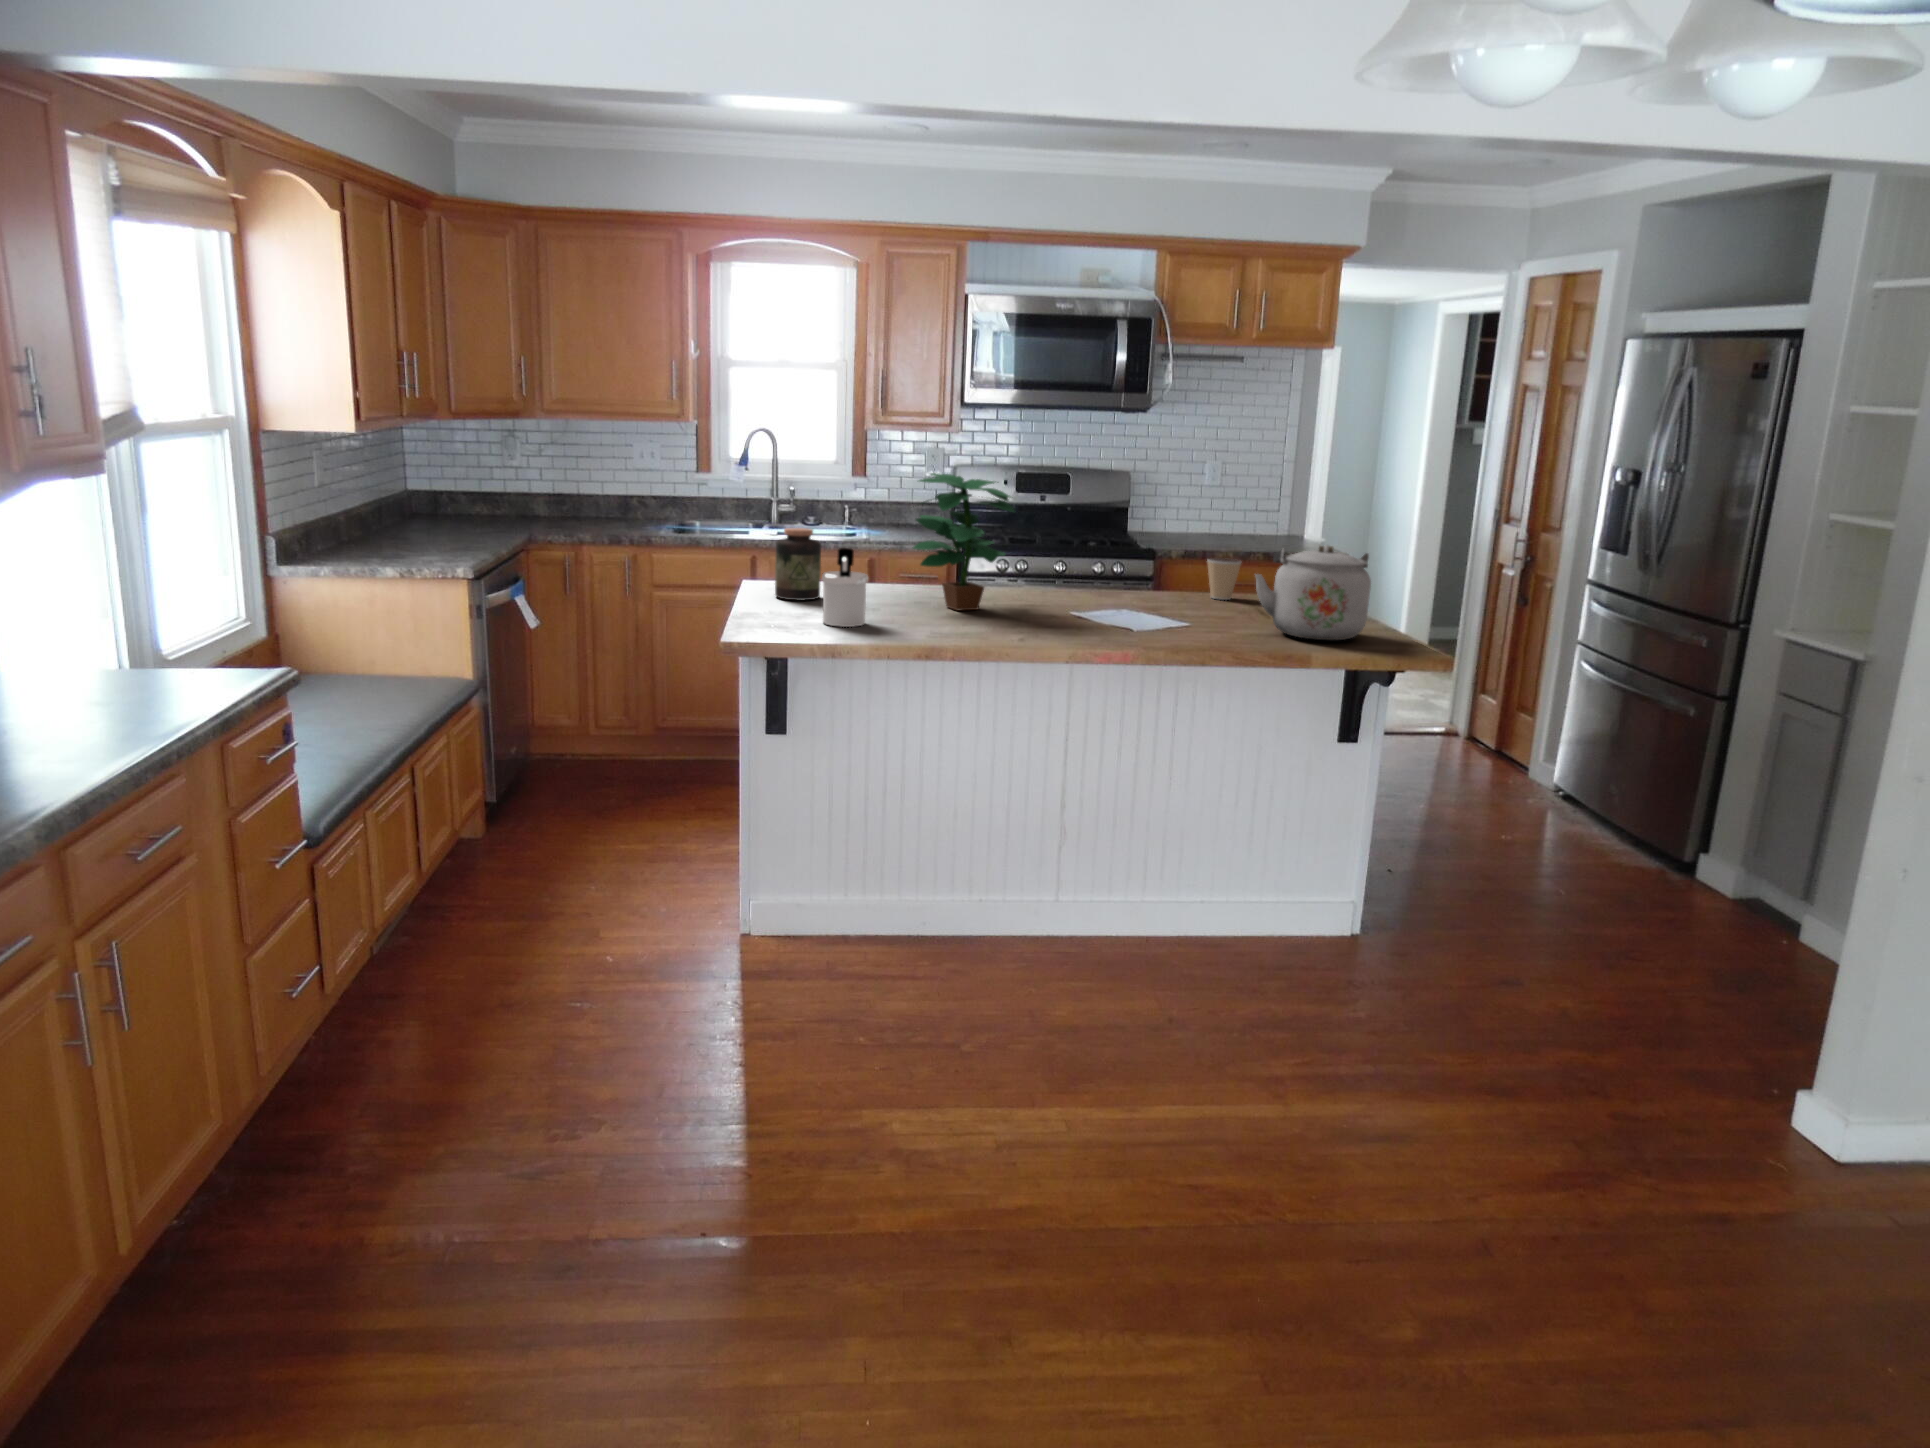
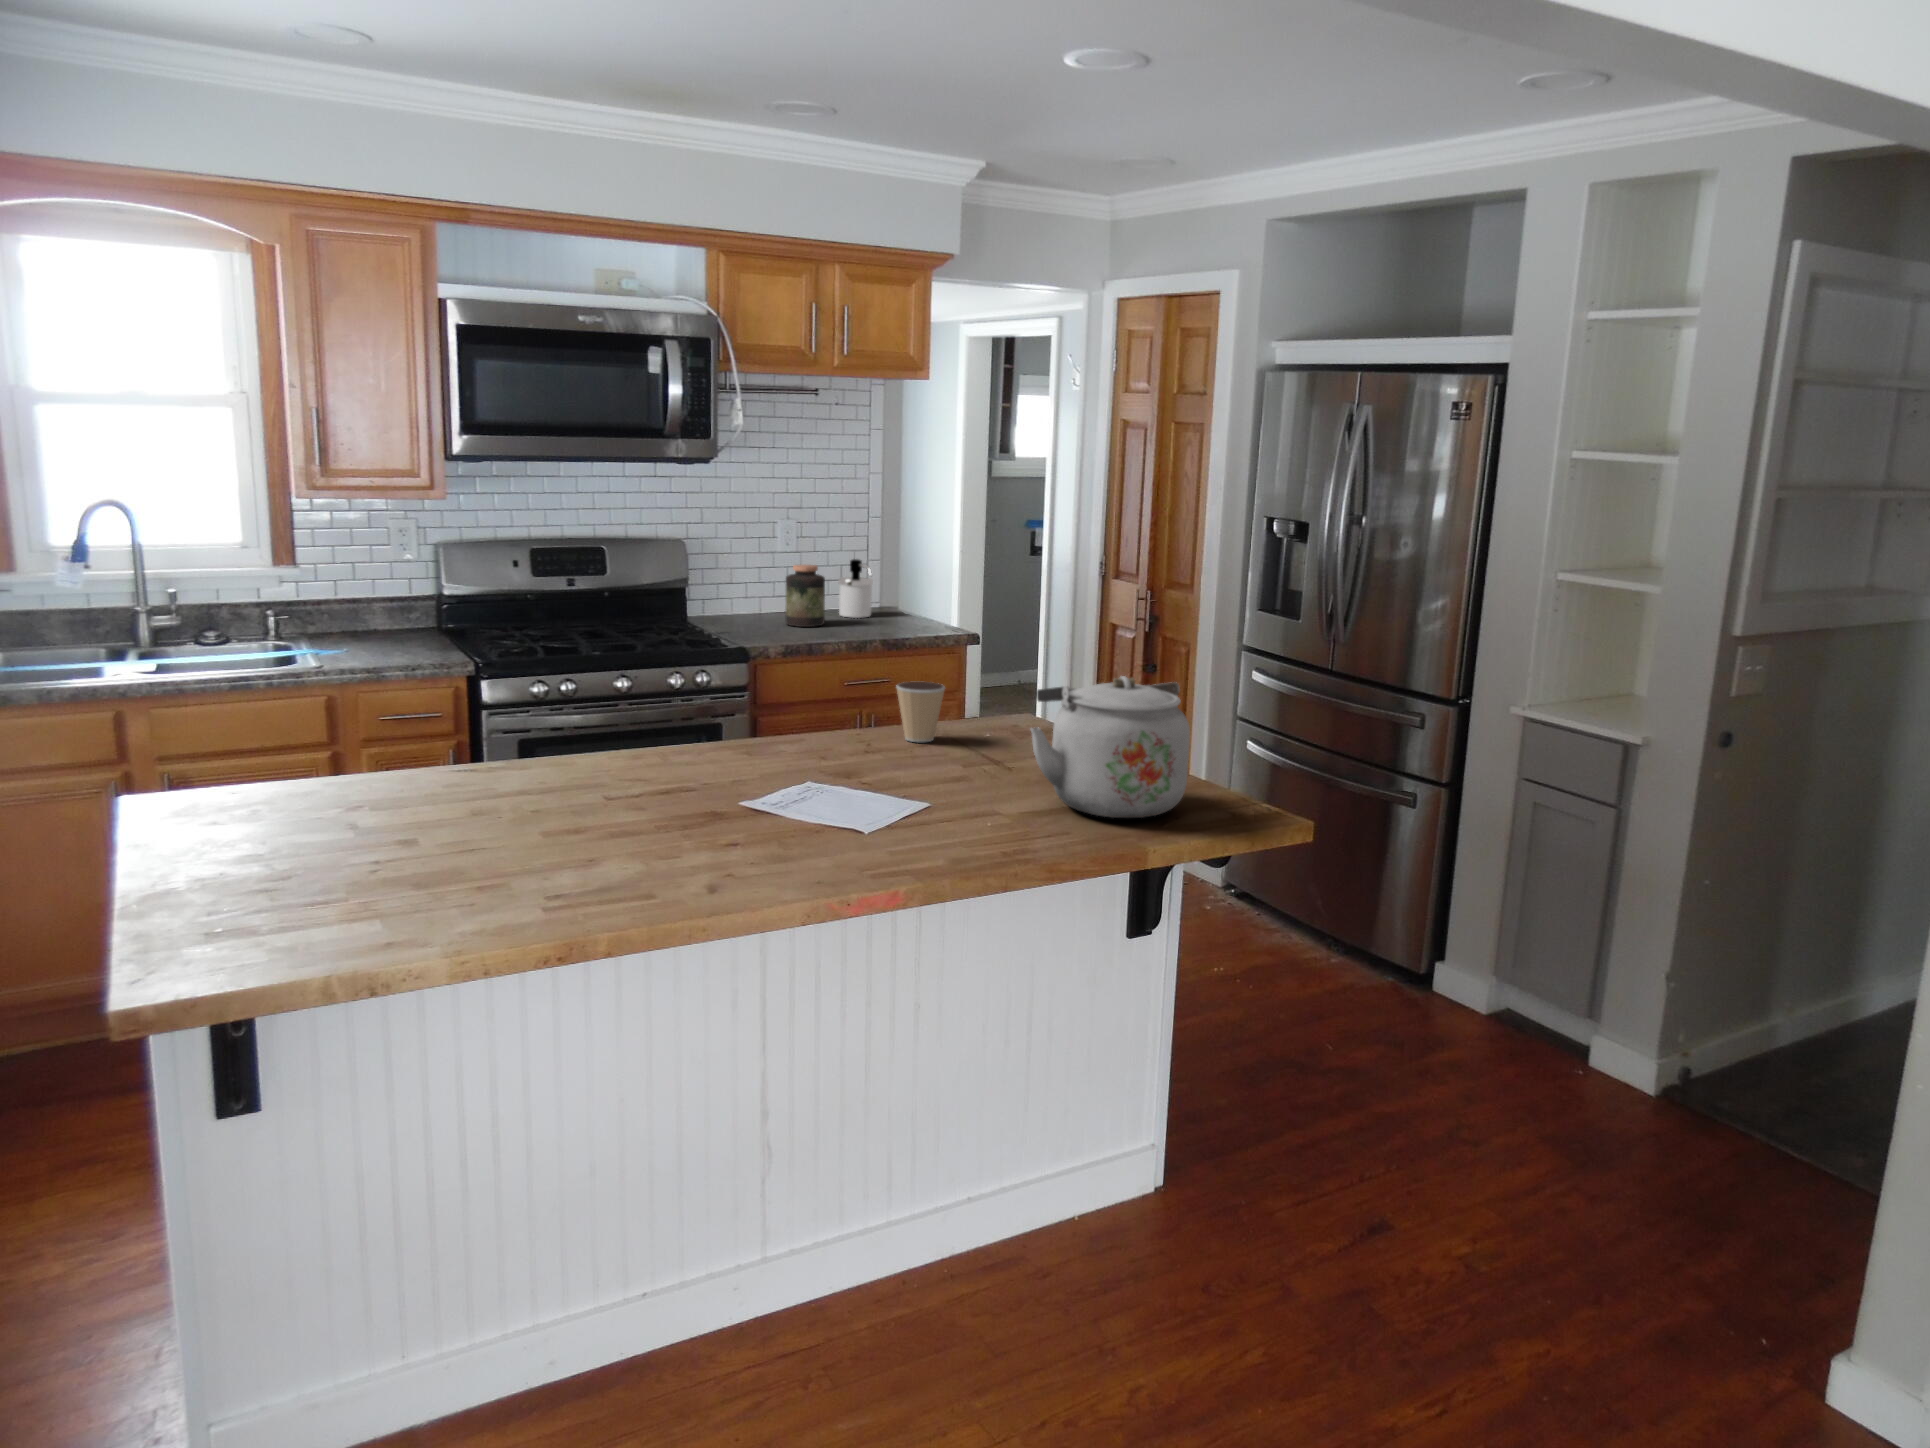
potted plant: present [913,473,1014,610] -> none [452,599,652,835]
jar: present [775,528,821,600] -> present [785,564,825,627]
soap dispenser: present [822,548,868,627] -> present [838,559,873,618]

